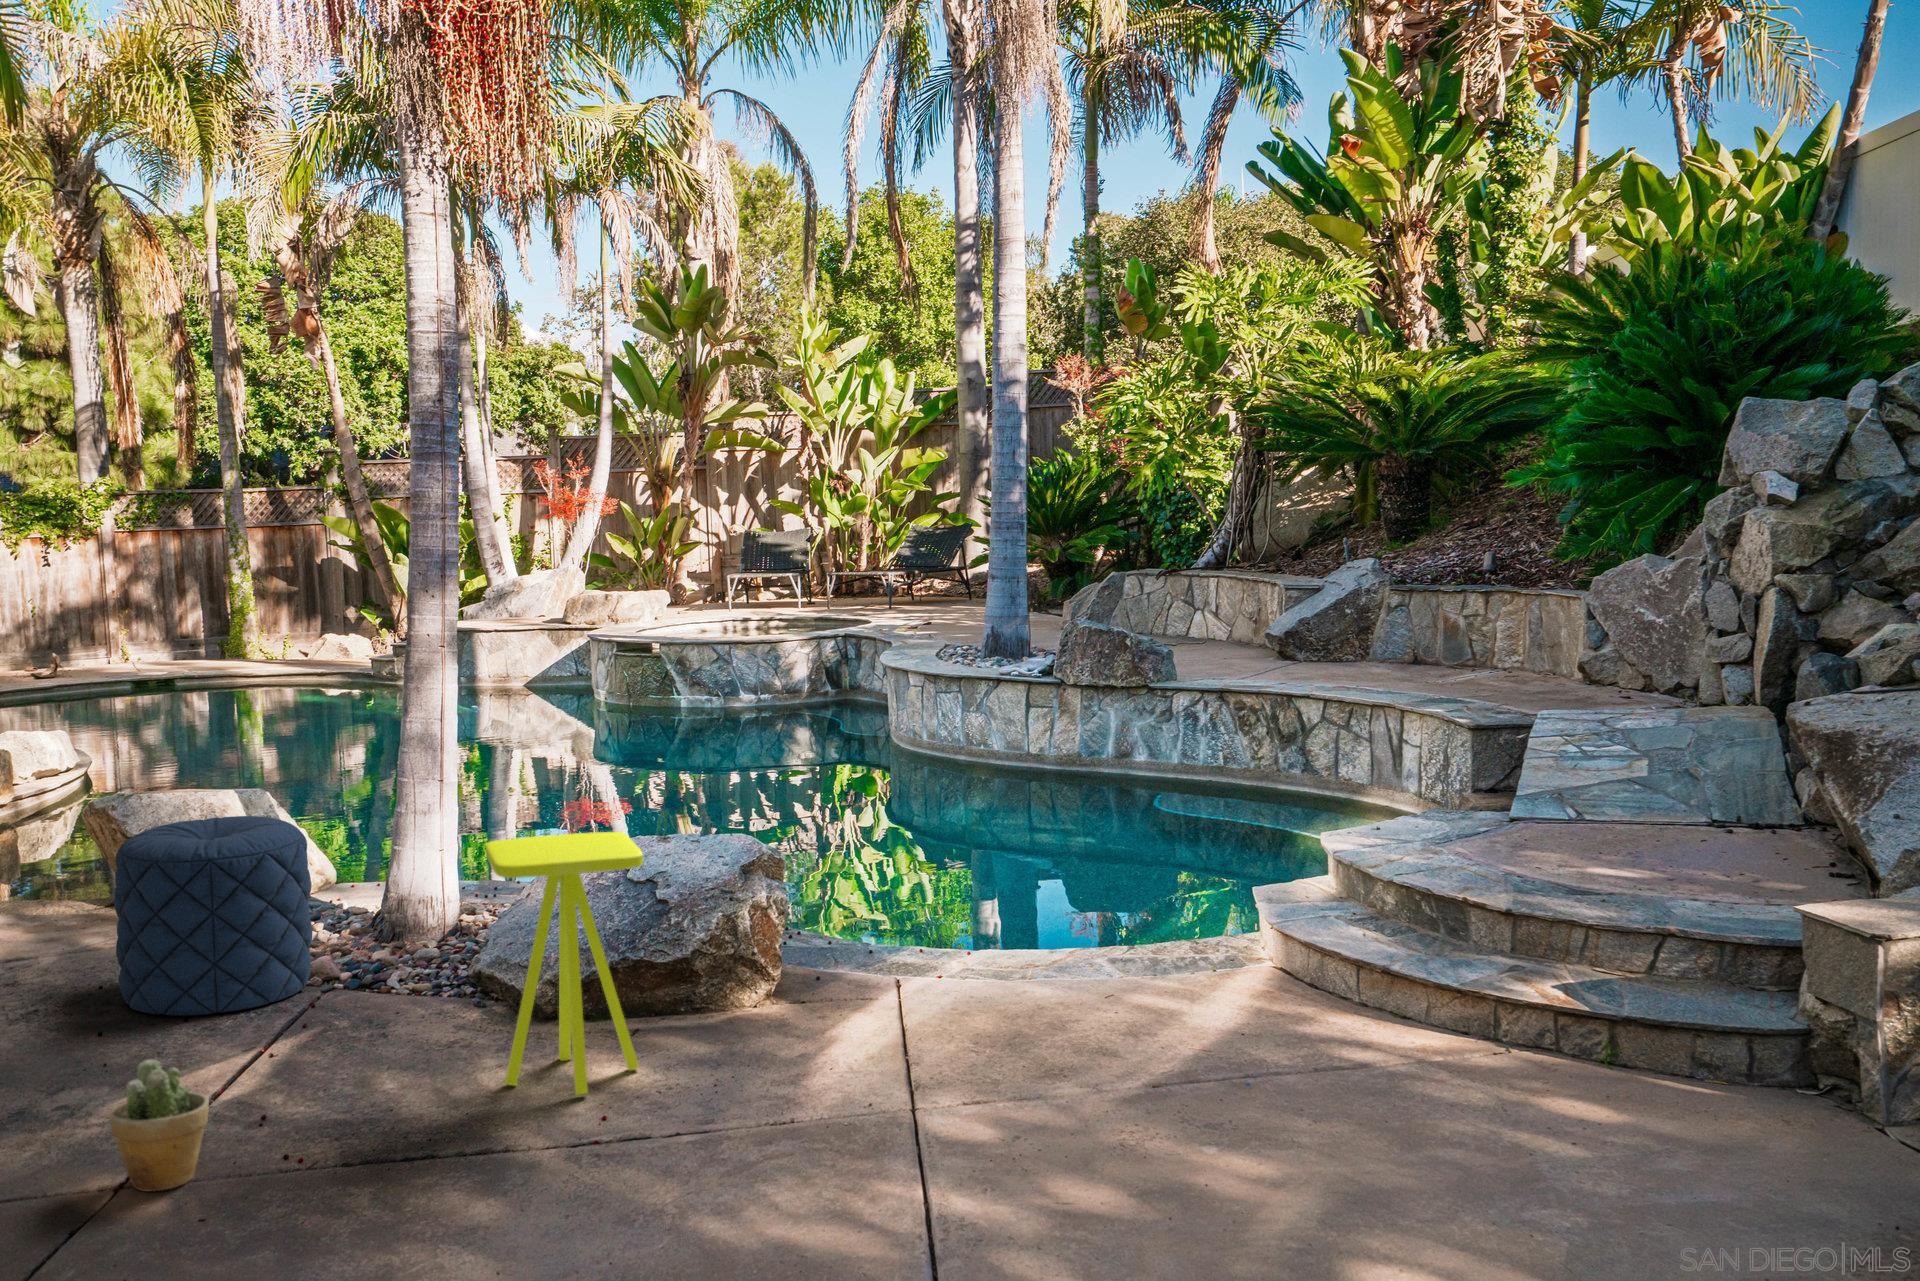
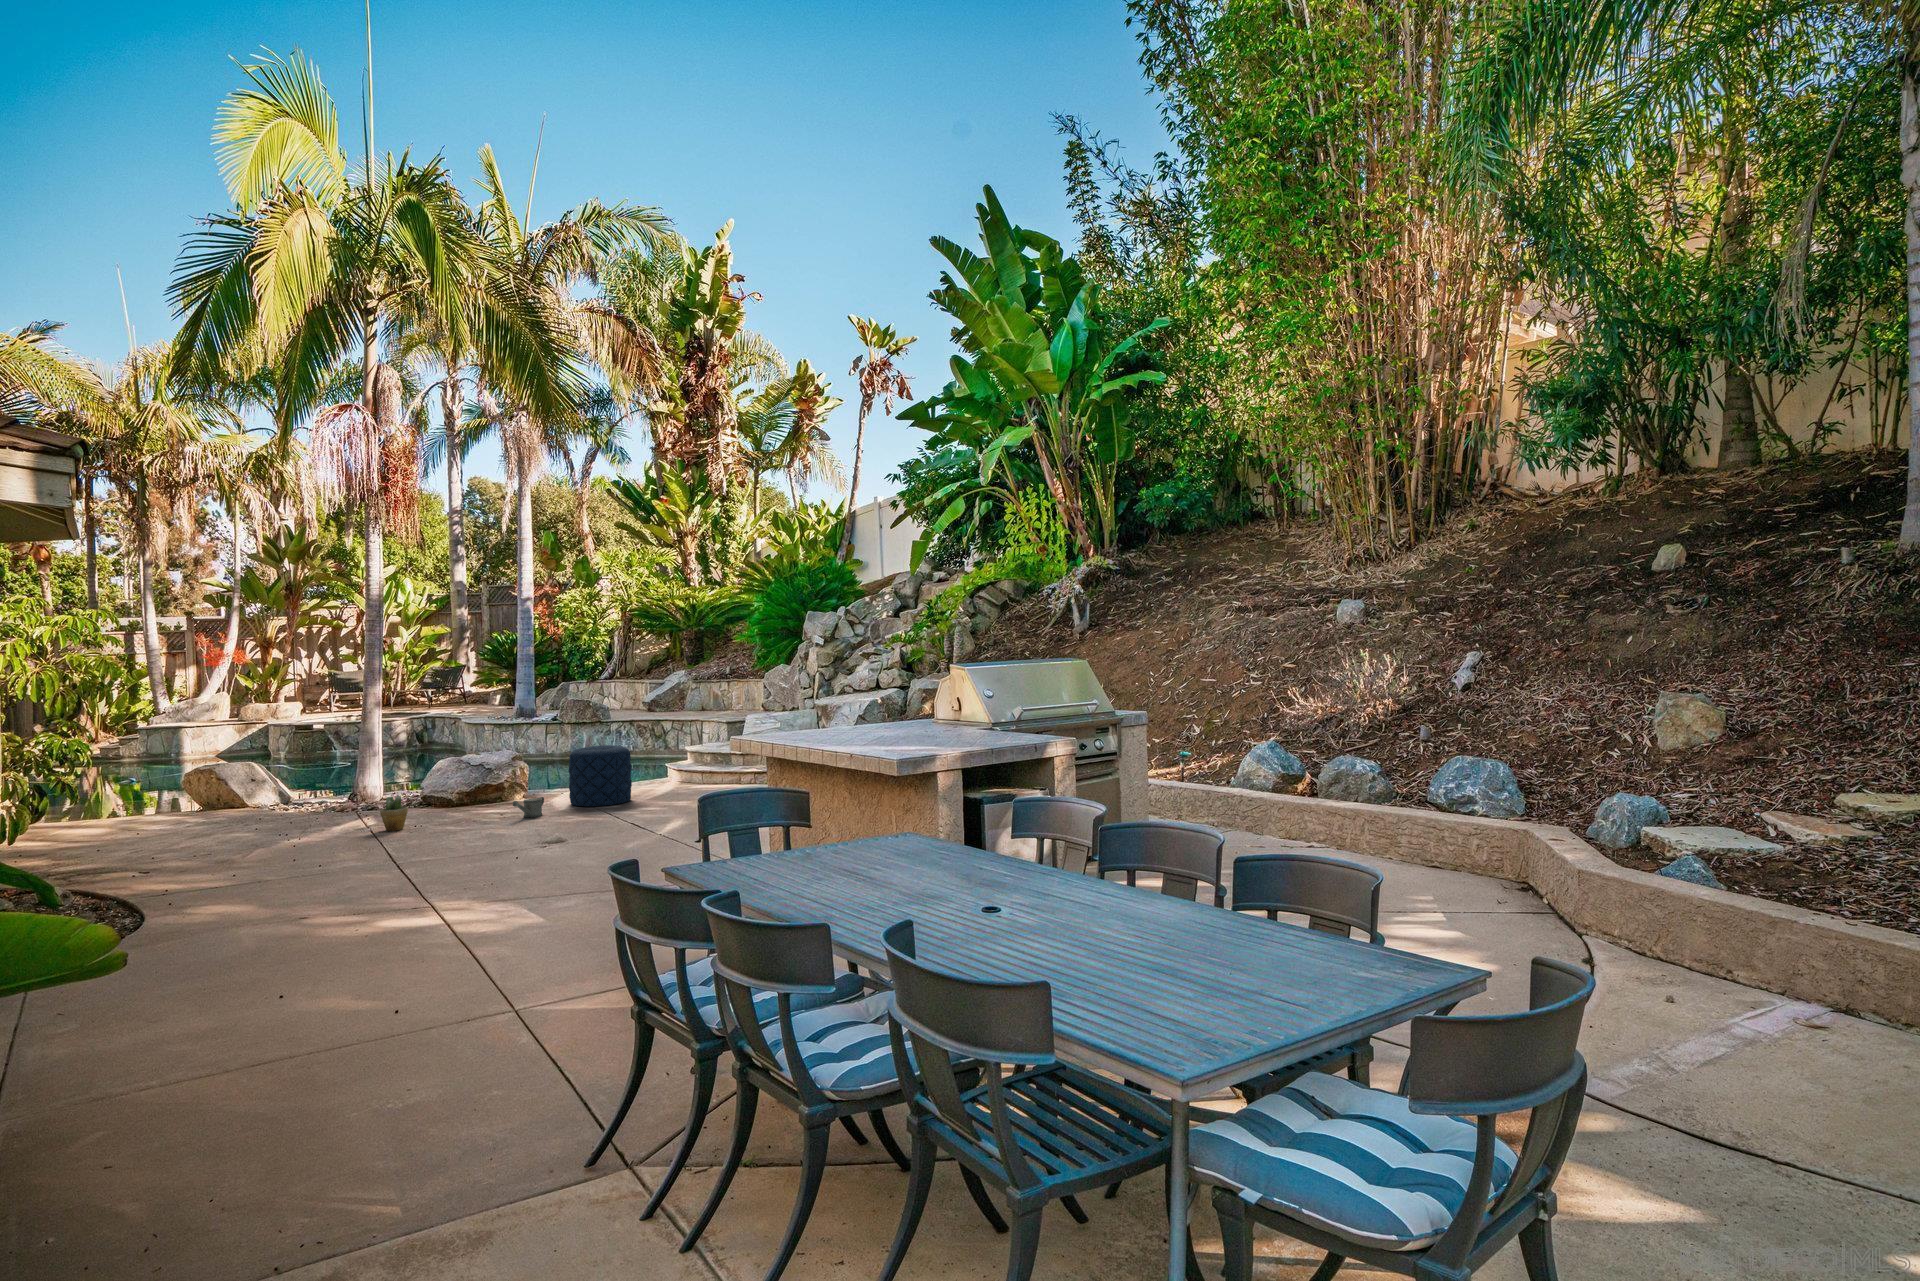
pouf: present [114,816,312,1016] -> present [569,745,632,806]
side table: present [486,832,643,1095] -> none [459,739,514,811]
watering can: none [533,1101,687,1193] -> present [513,797,544,817]

